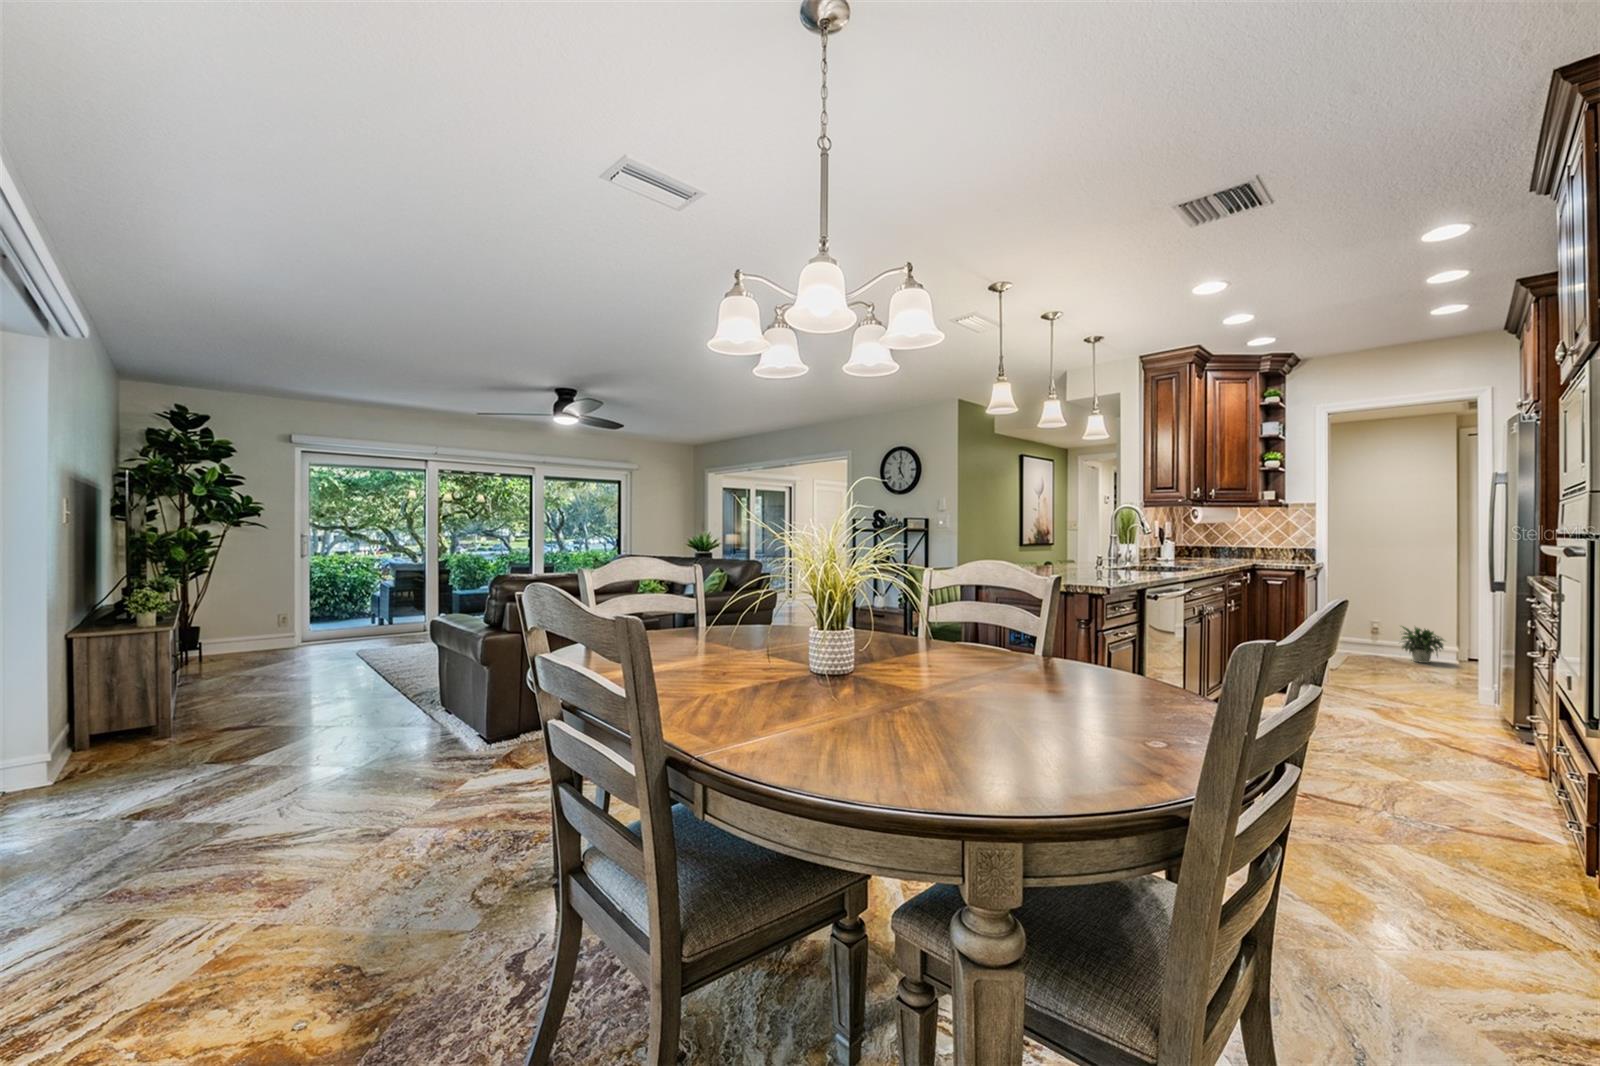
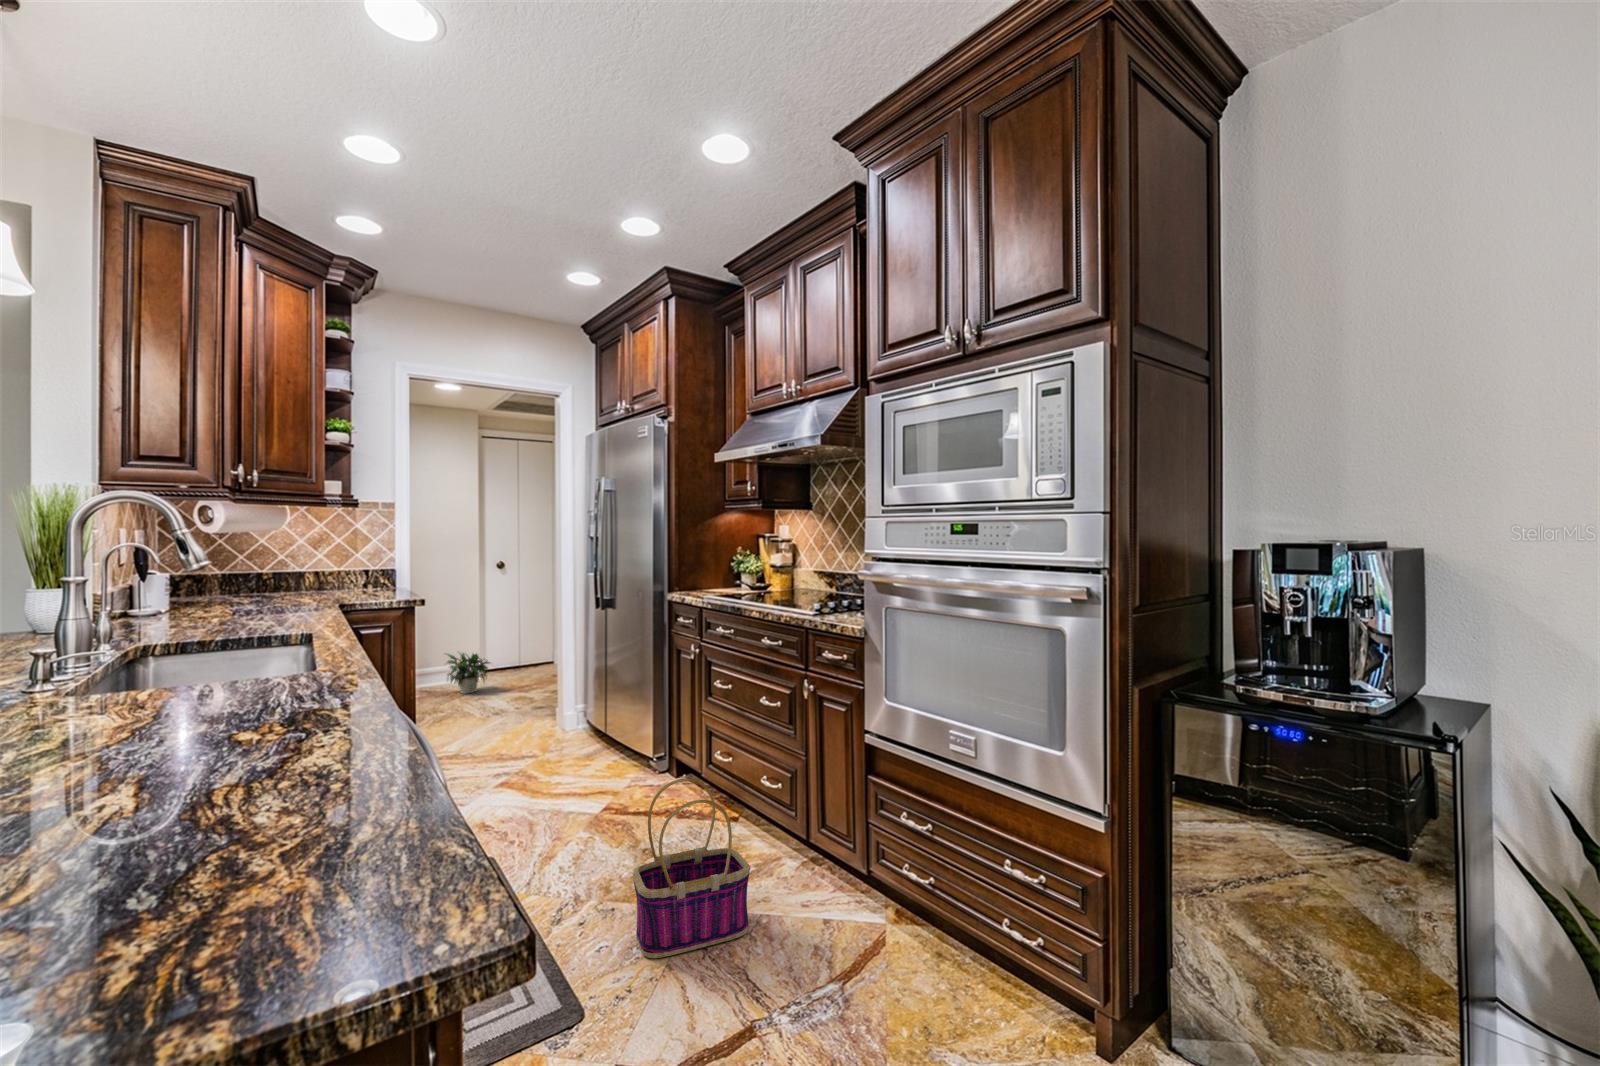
basket: none [1342,686,1439,795] -> present [633,778,750,958]

